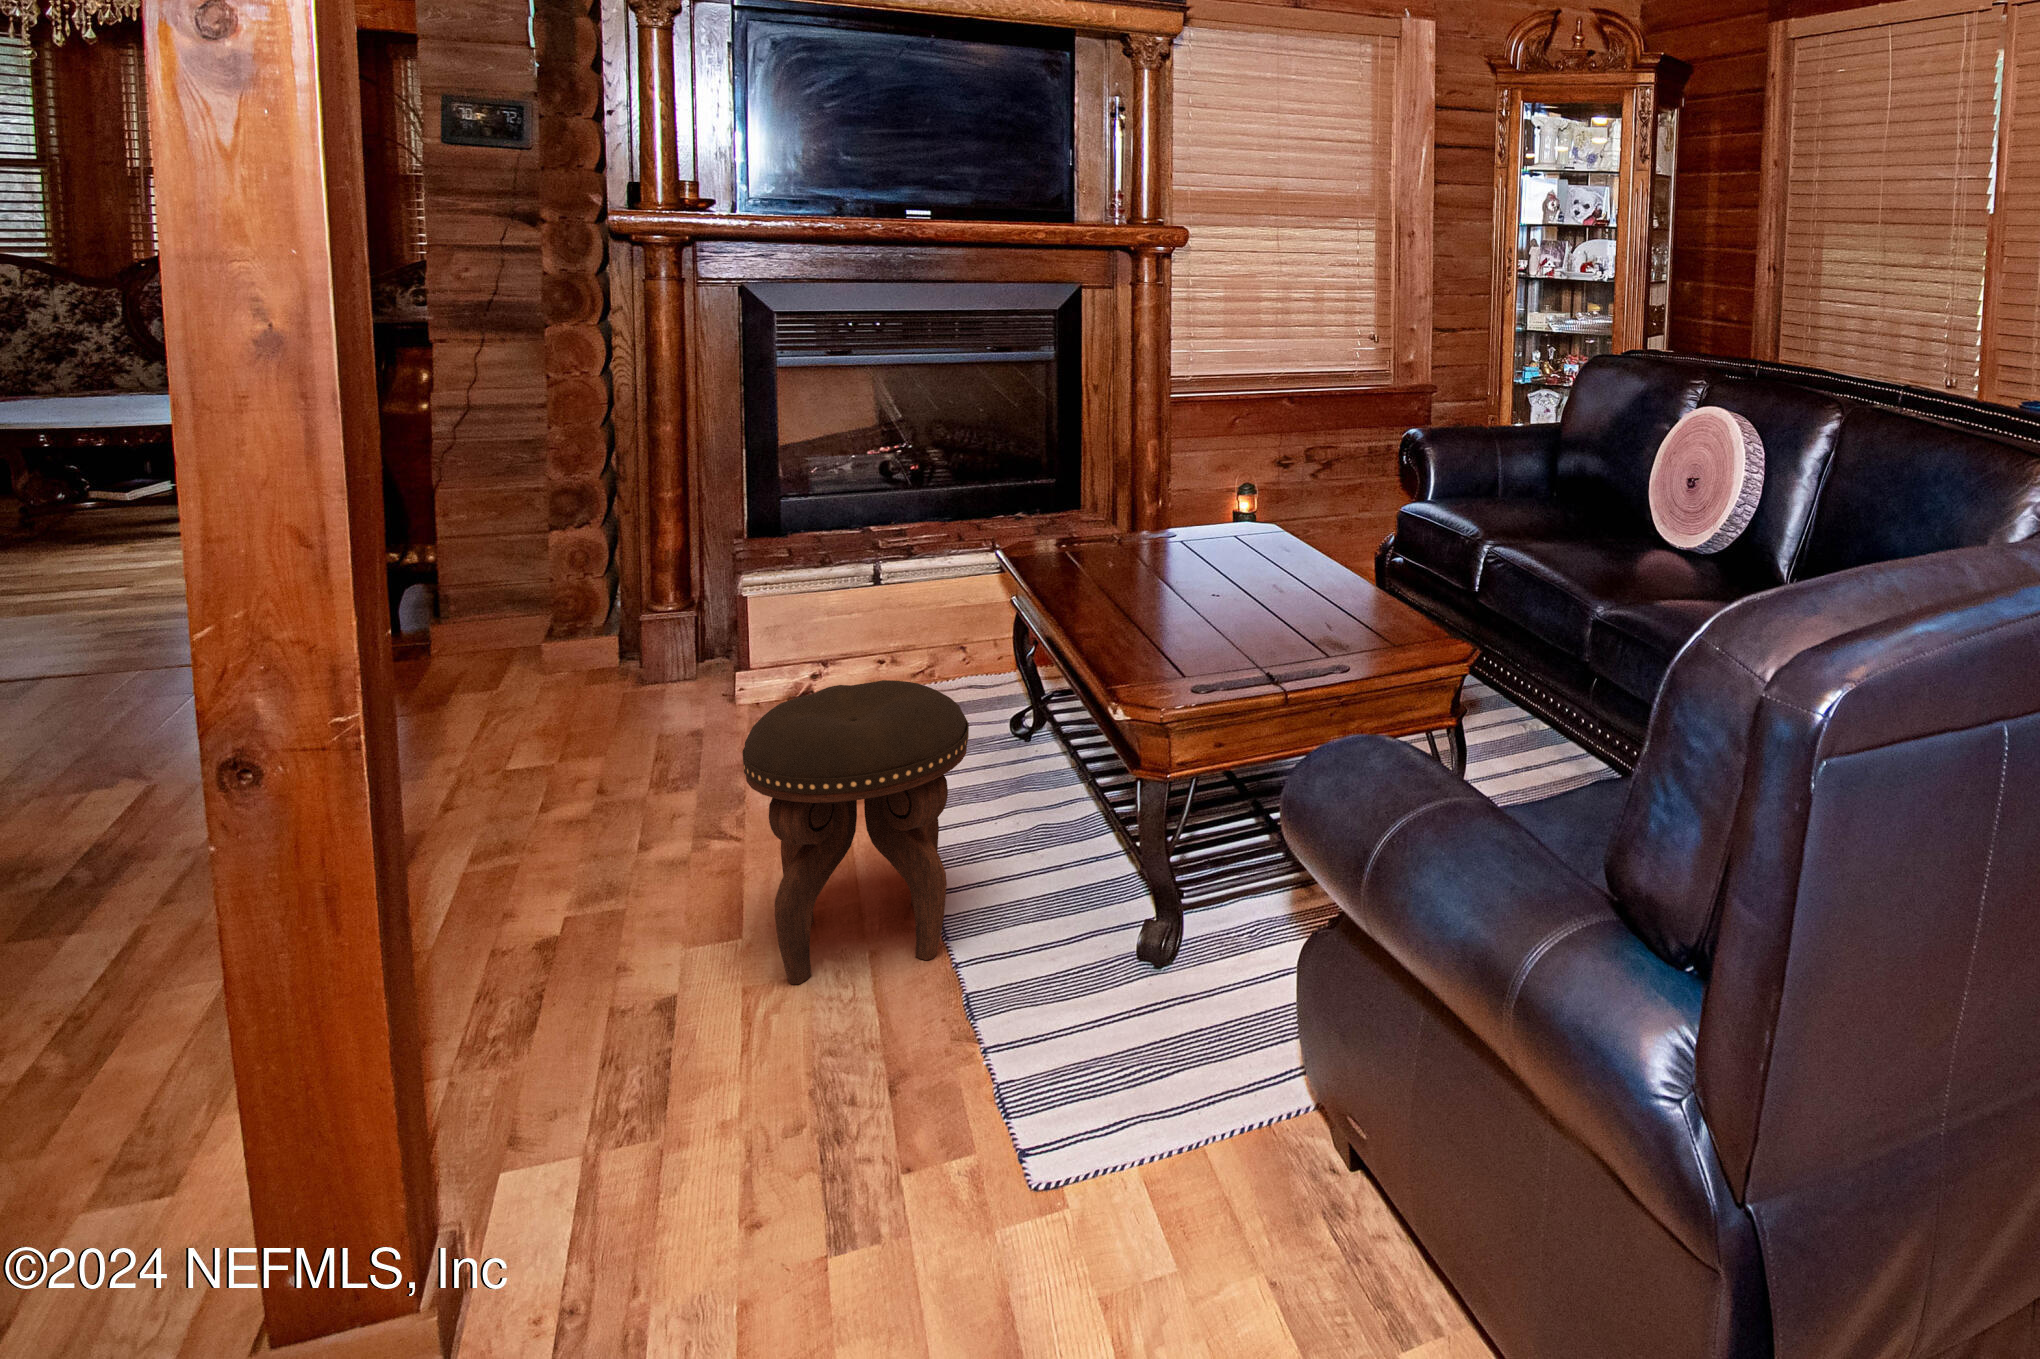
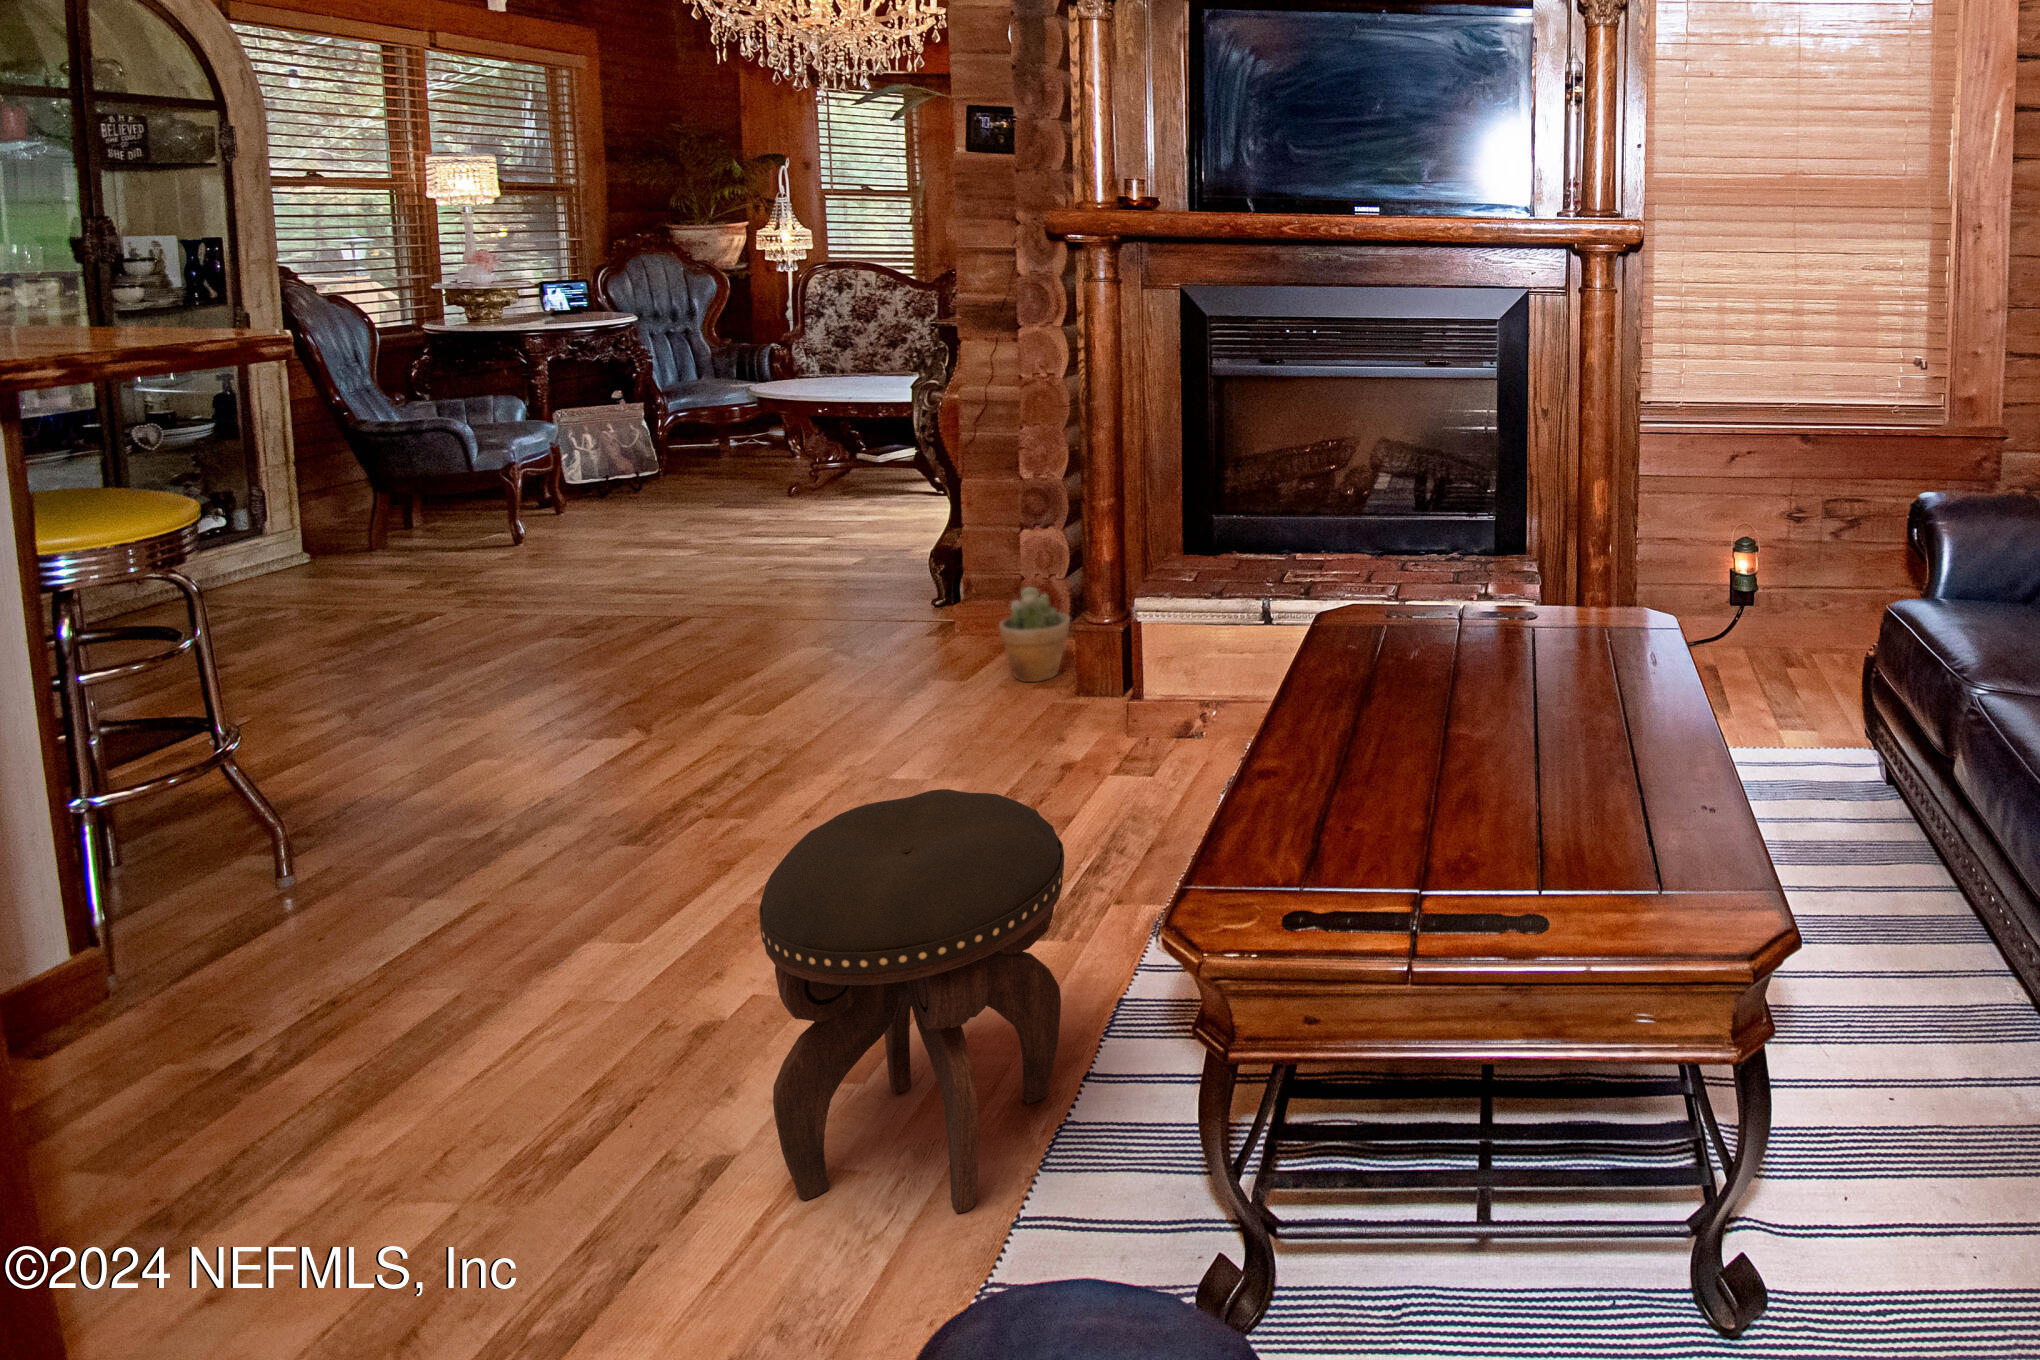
potted plant: none [547,593,627,687] -> present [999,587,1070,682]

